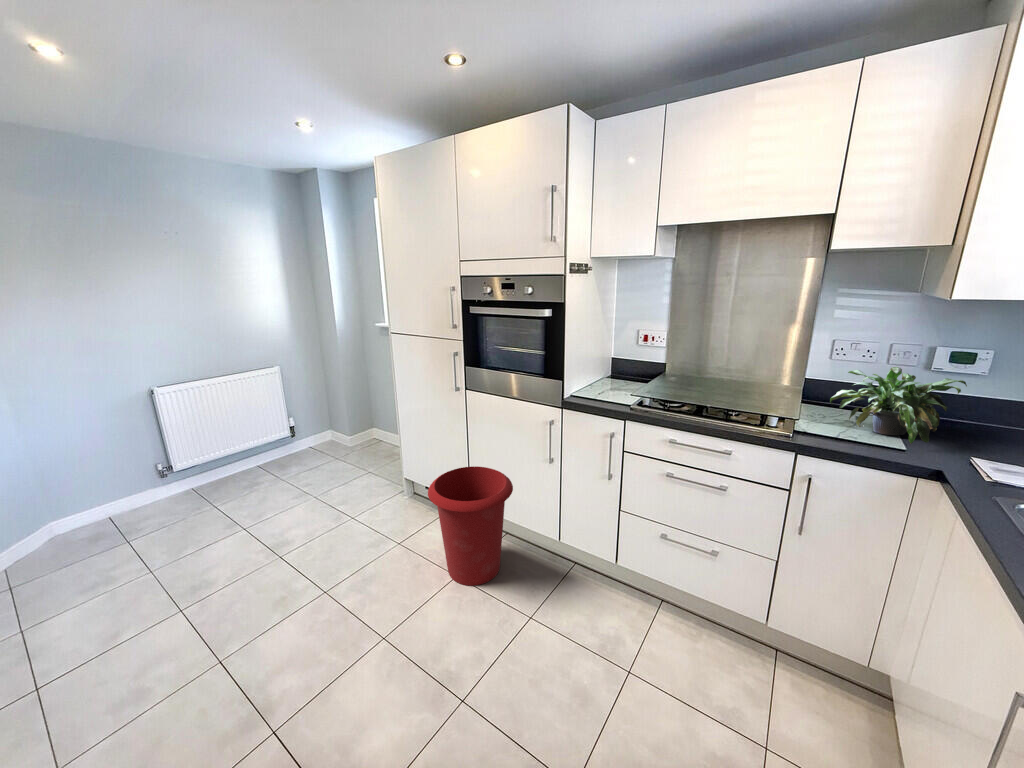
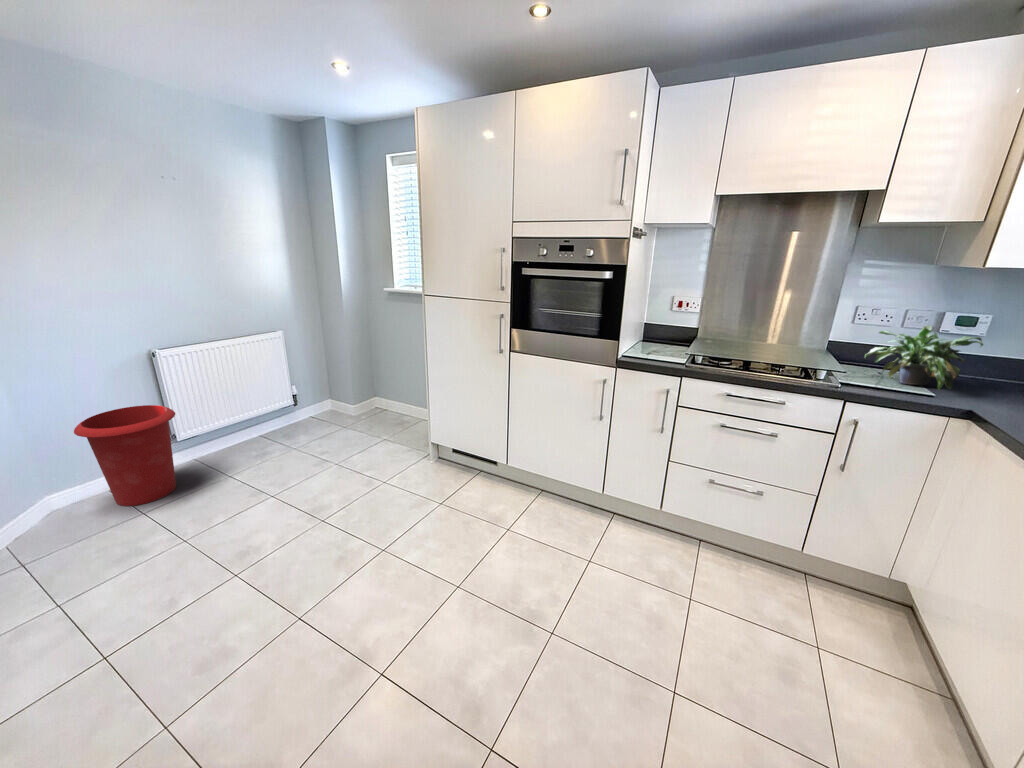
waste bin: present [428,466,513,586] -> present [74,405,176,506]

